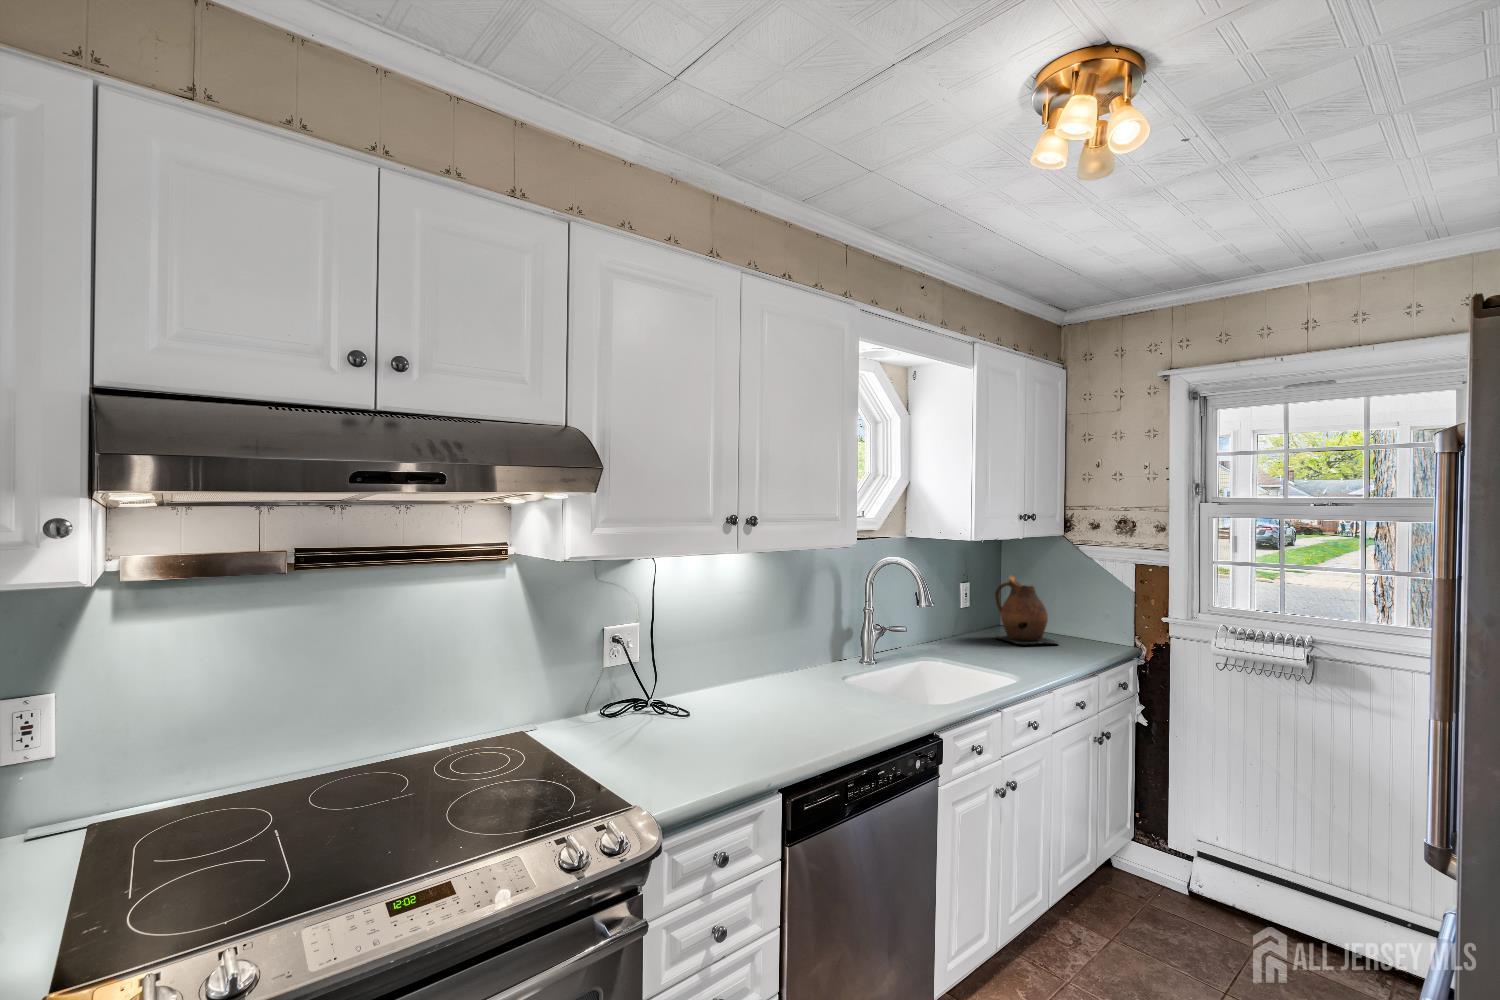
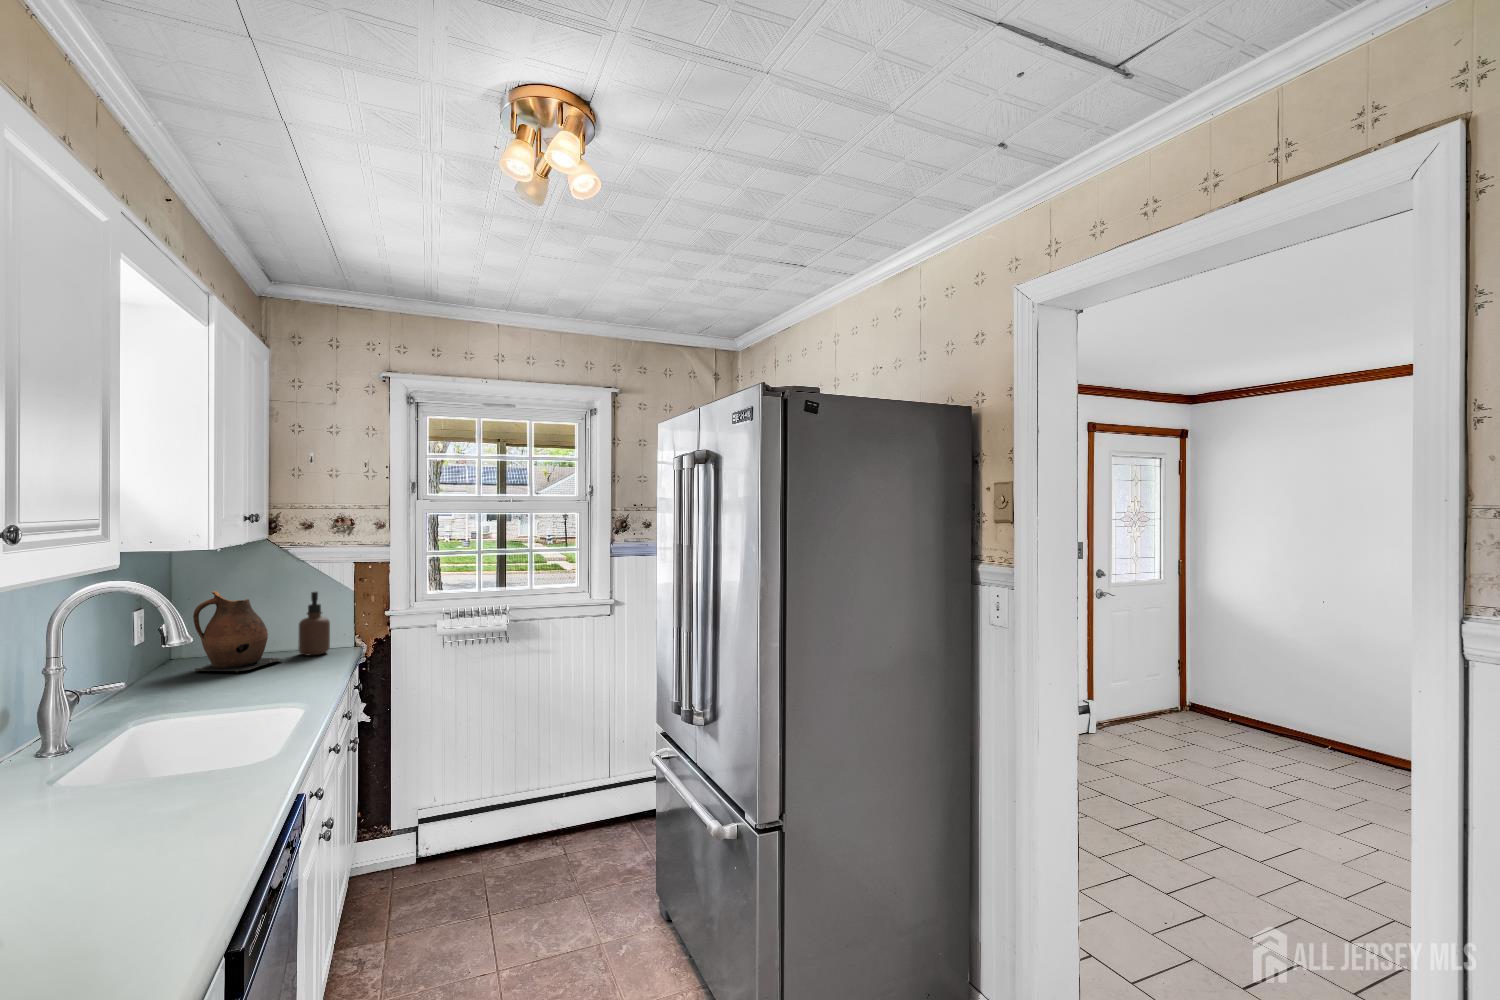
soap dispenser: none [1080,587,1108,647] -> present [298,592,330,656]

